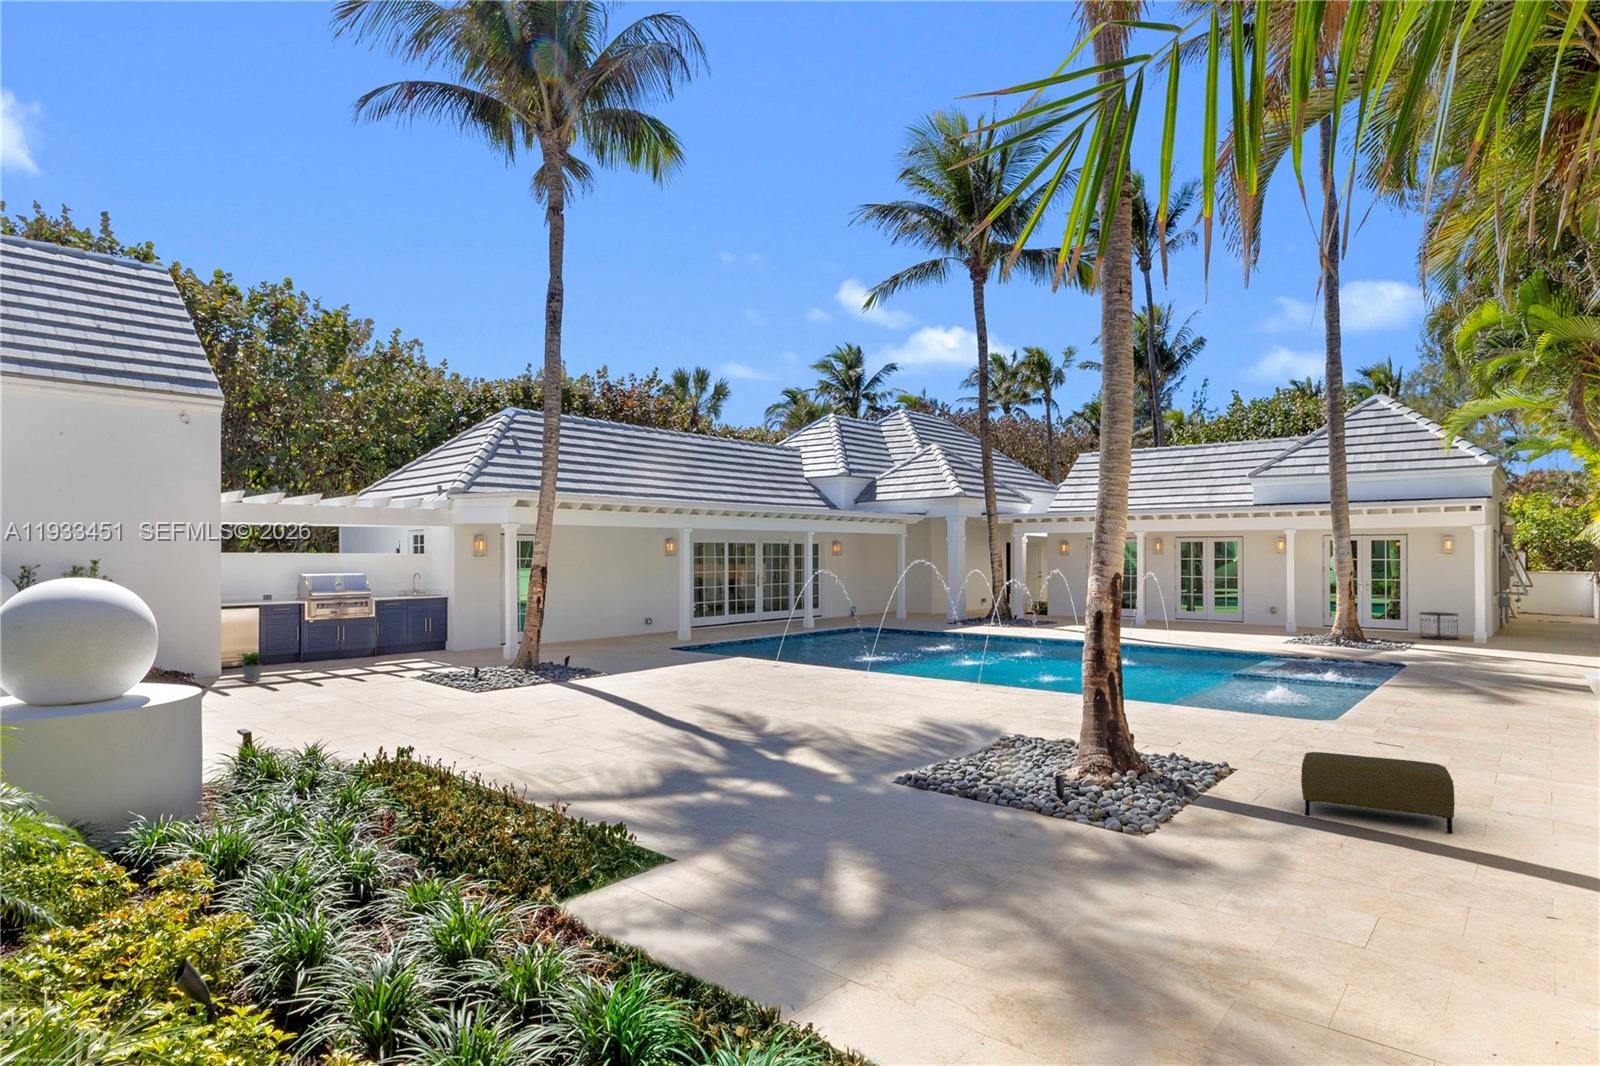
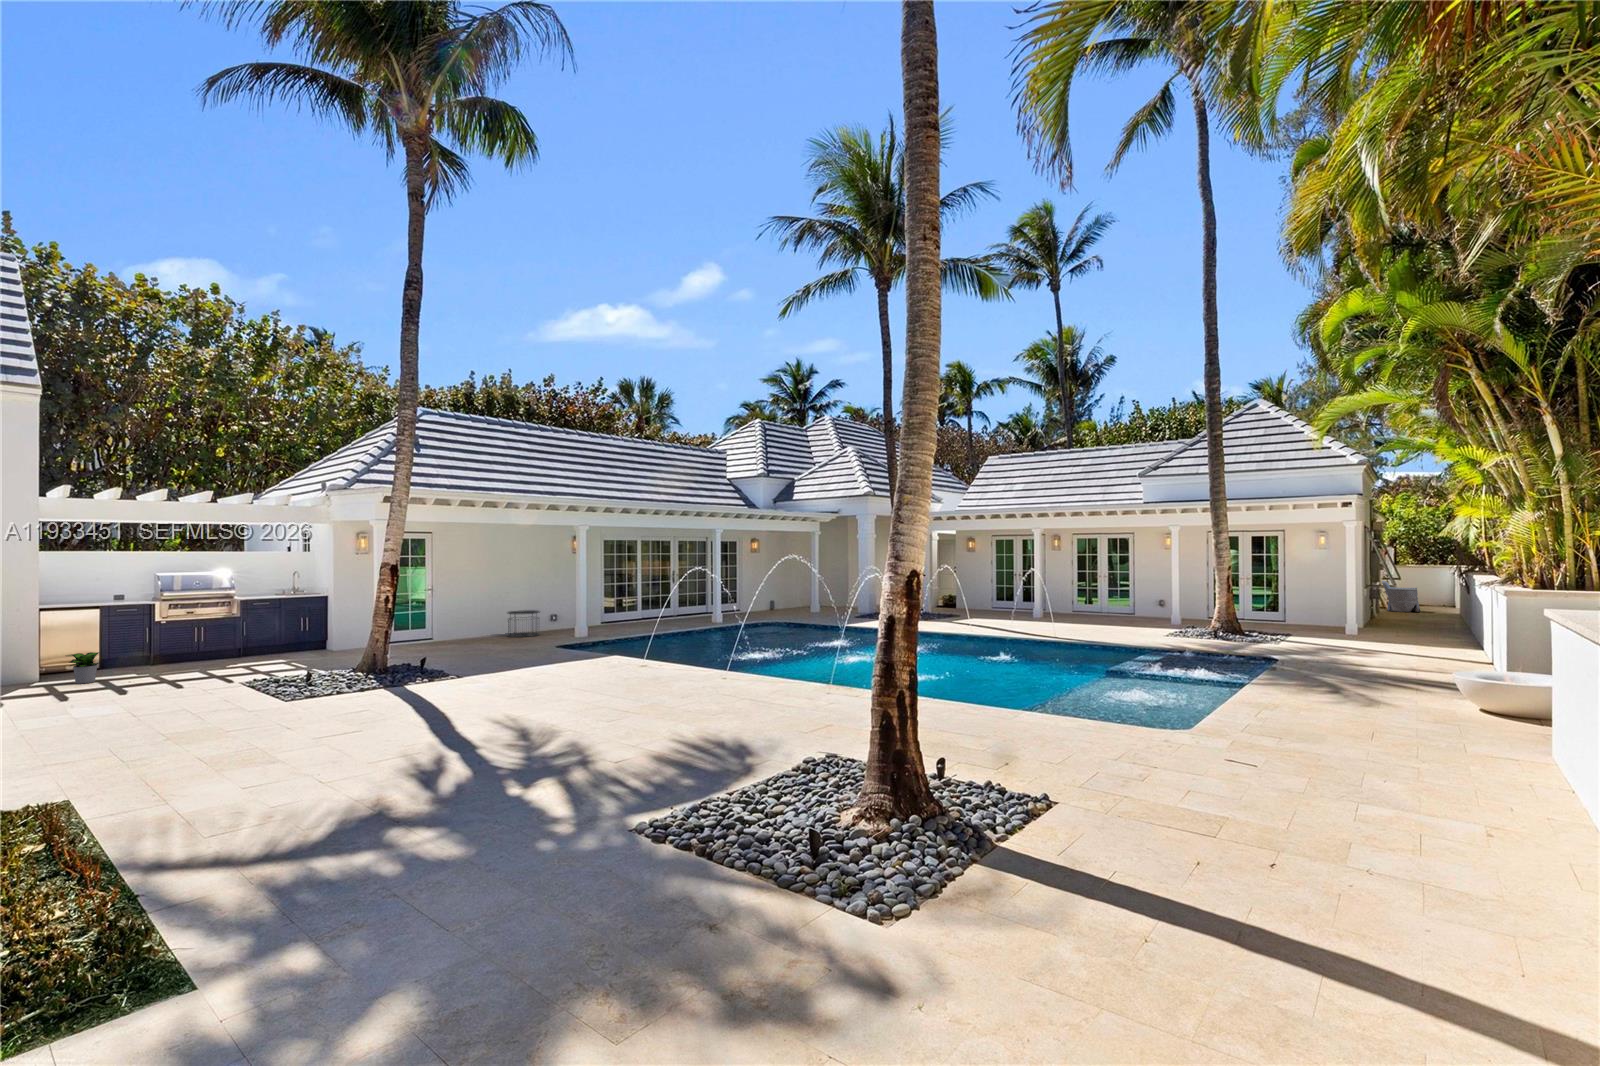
armchair: none [1511,588,1553,621] -> present [1382,581,1420,612]
side table: present [1420,612,1458,640] -> present [508,610,540,637]
ottoman: present [1301,752,1455,833] -> none [1114,799,1309,926]

